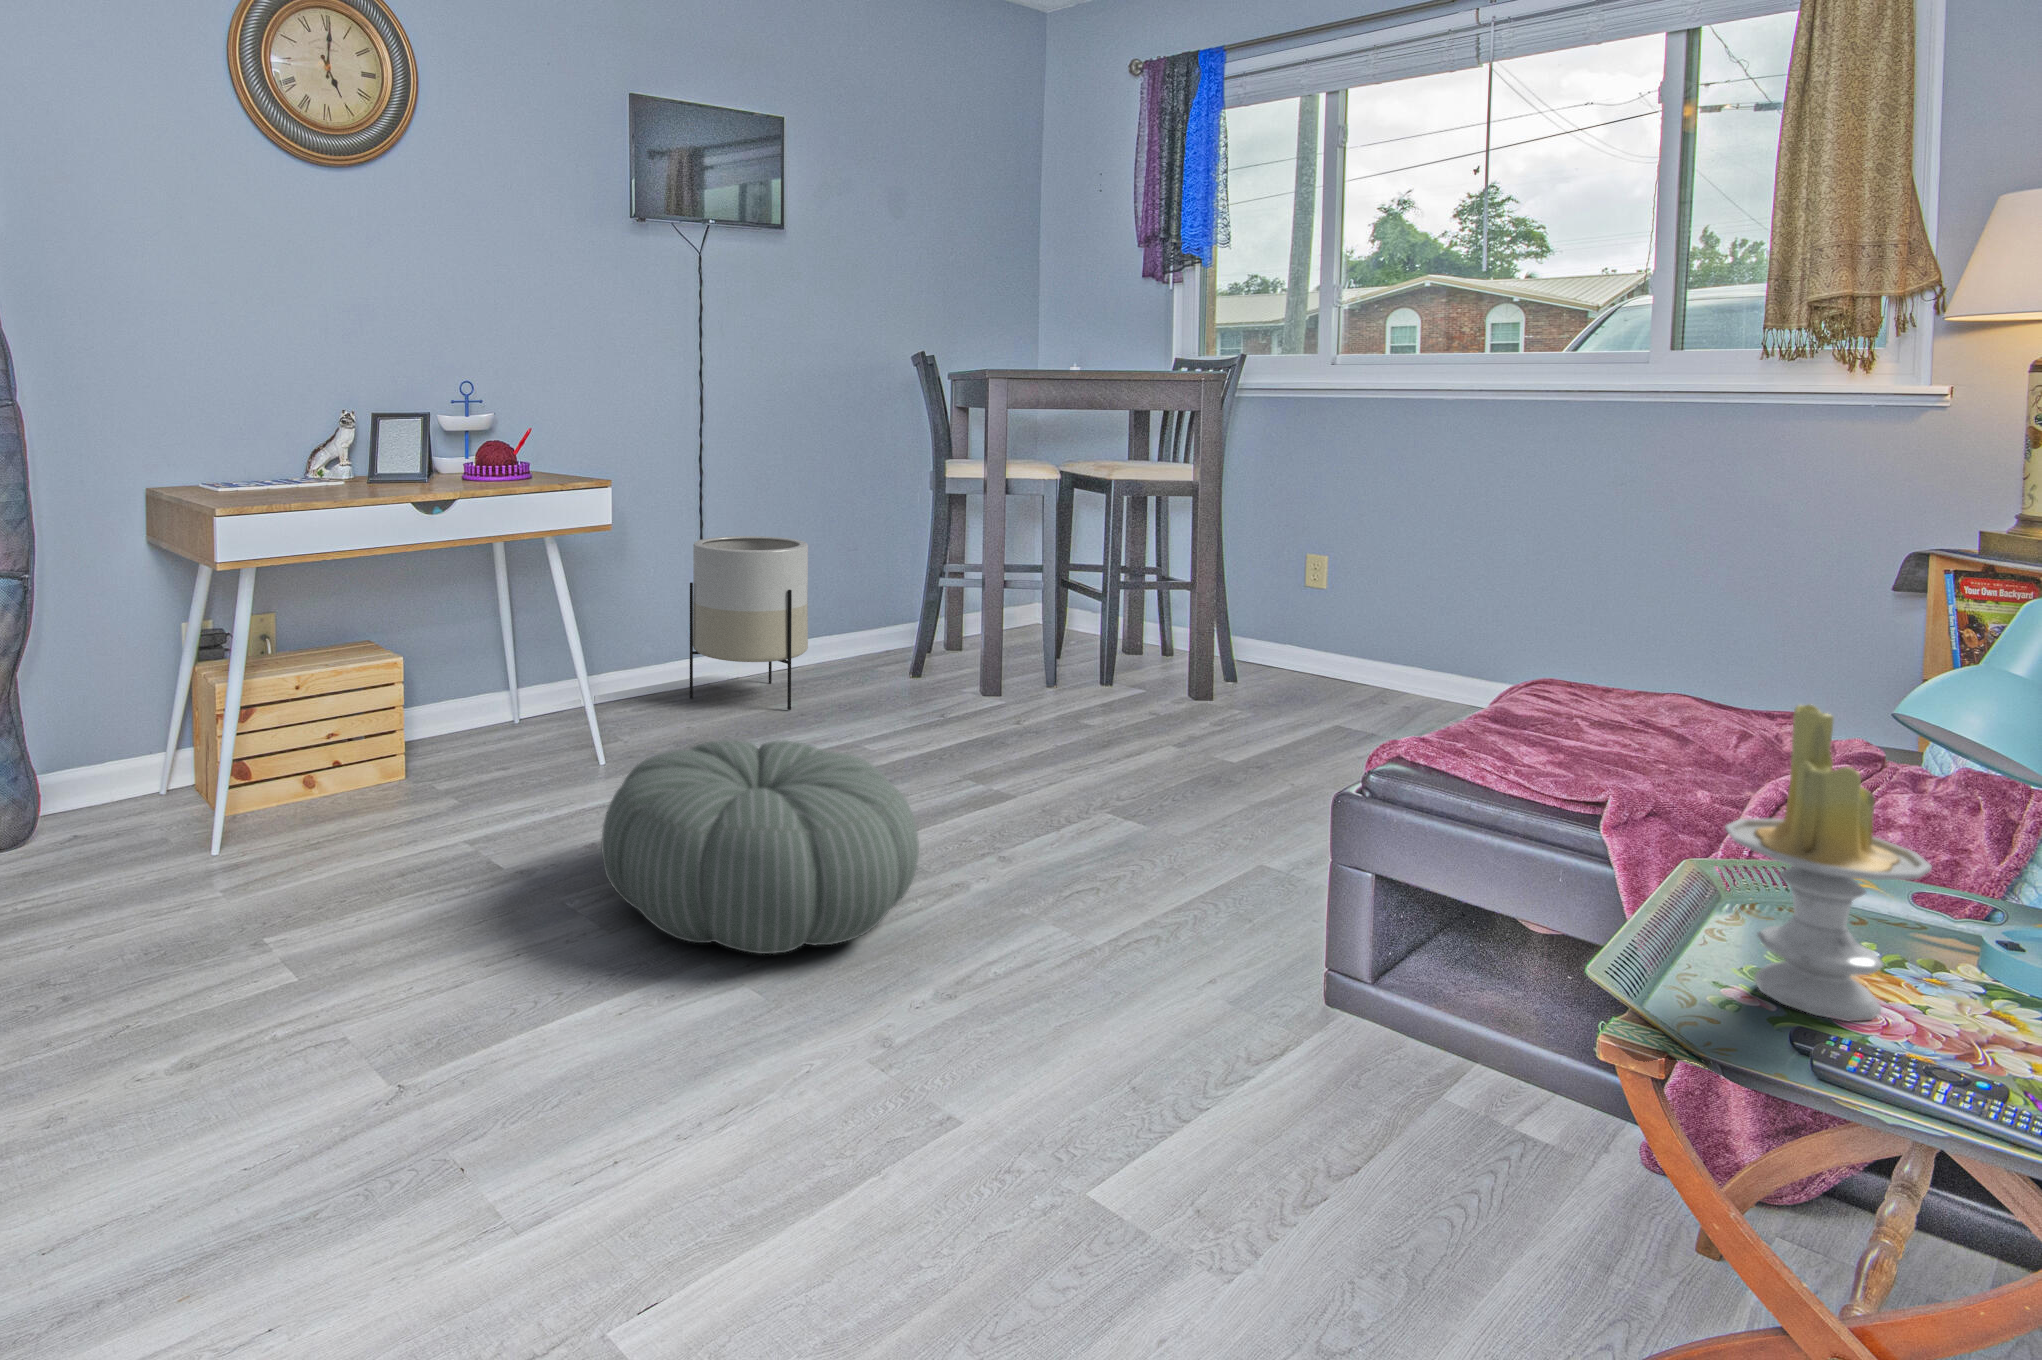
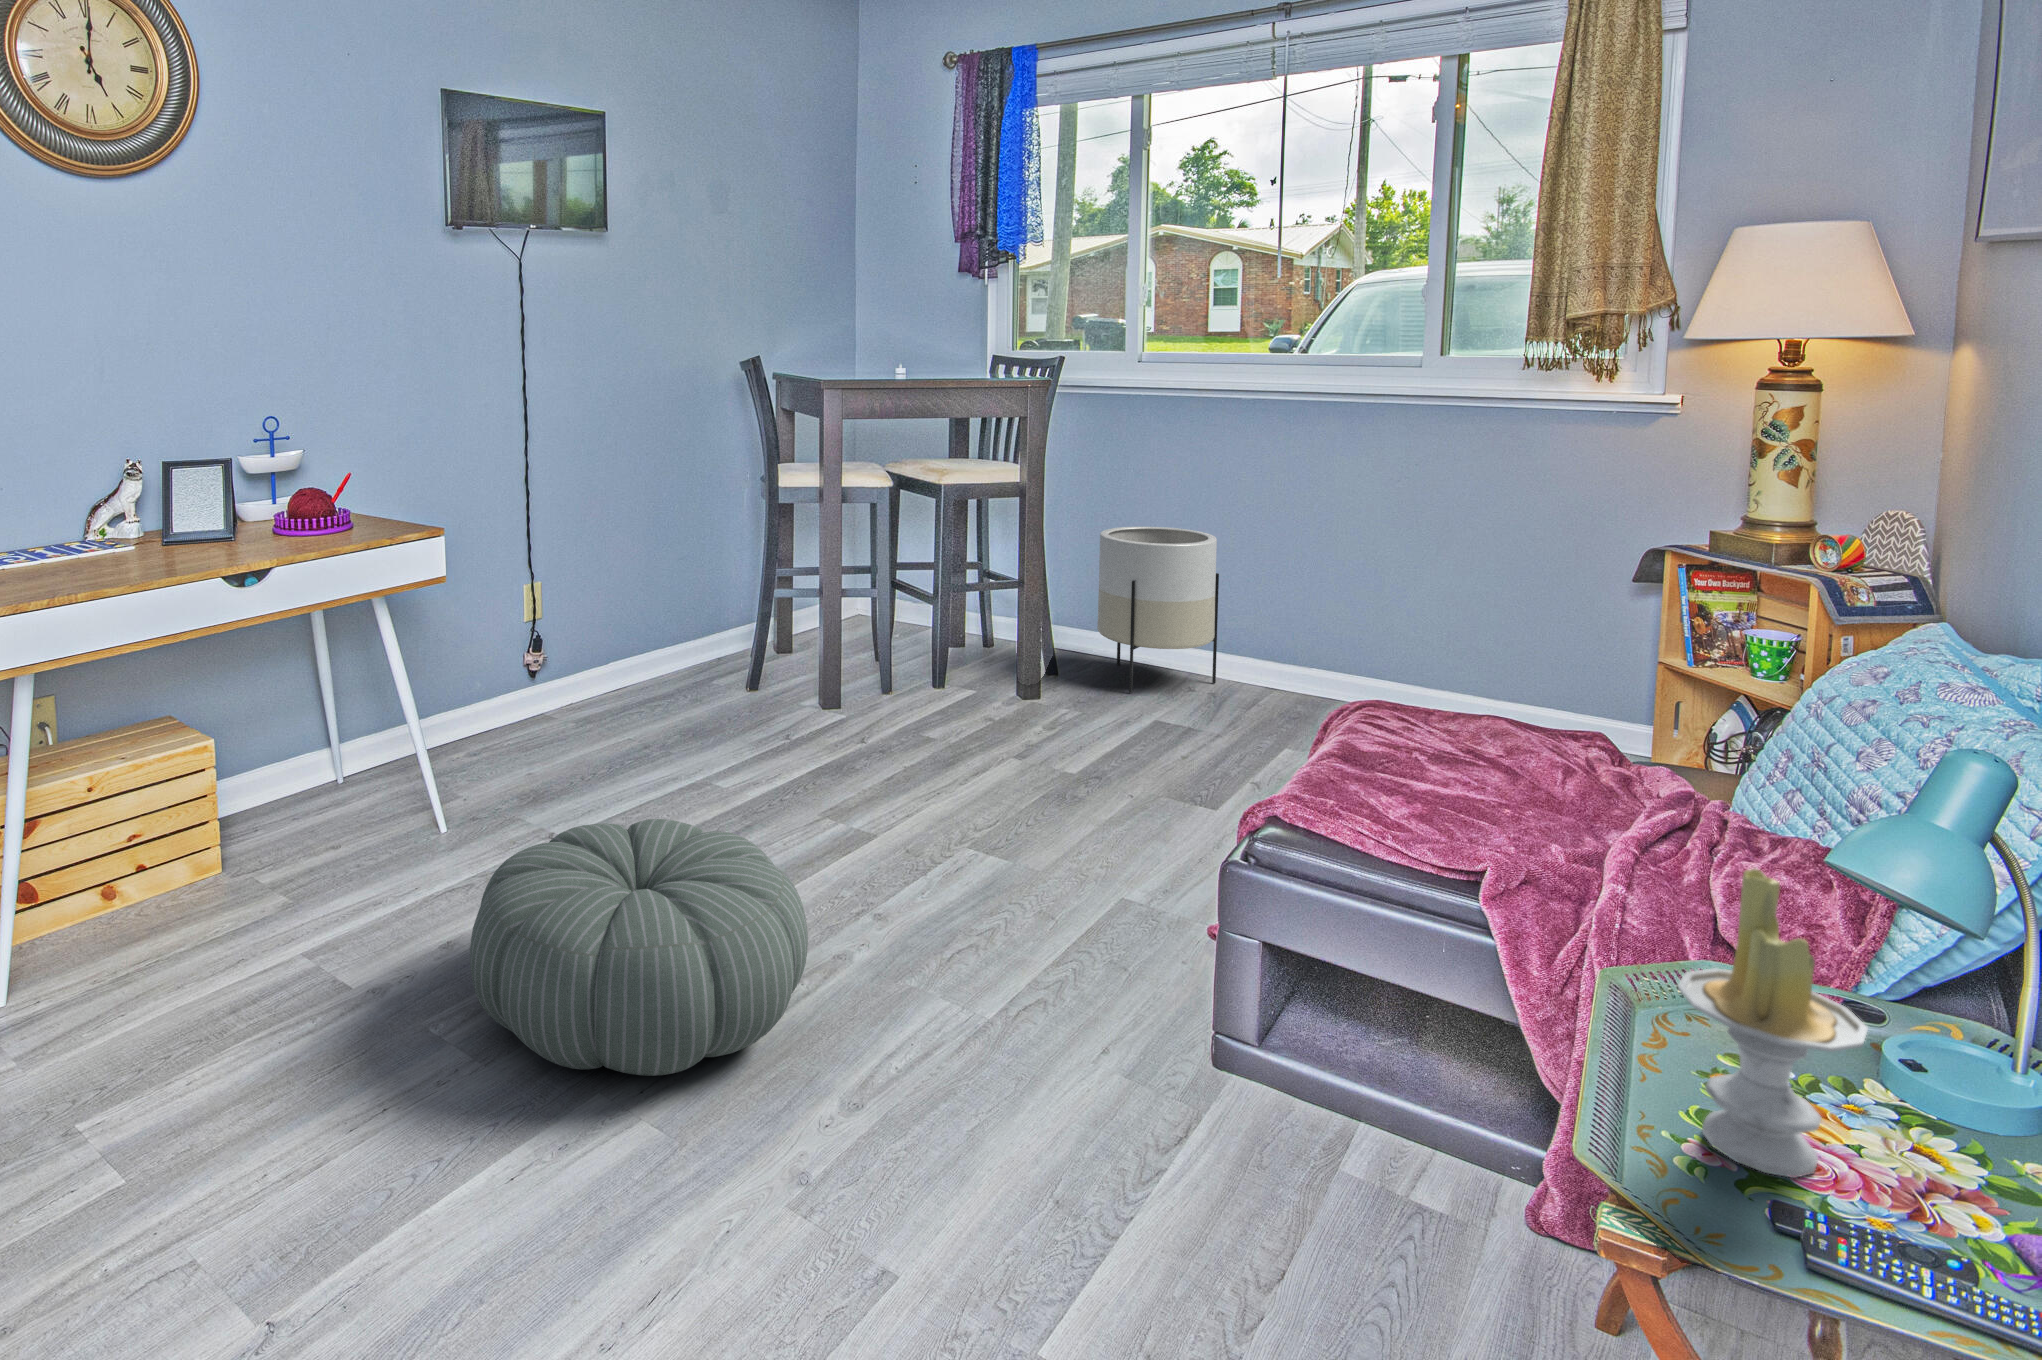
planter: present [690,536,808,710] -> present [1097,526,1219,693]

